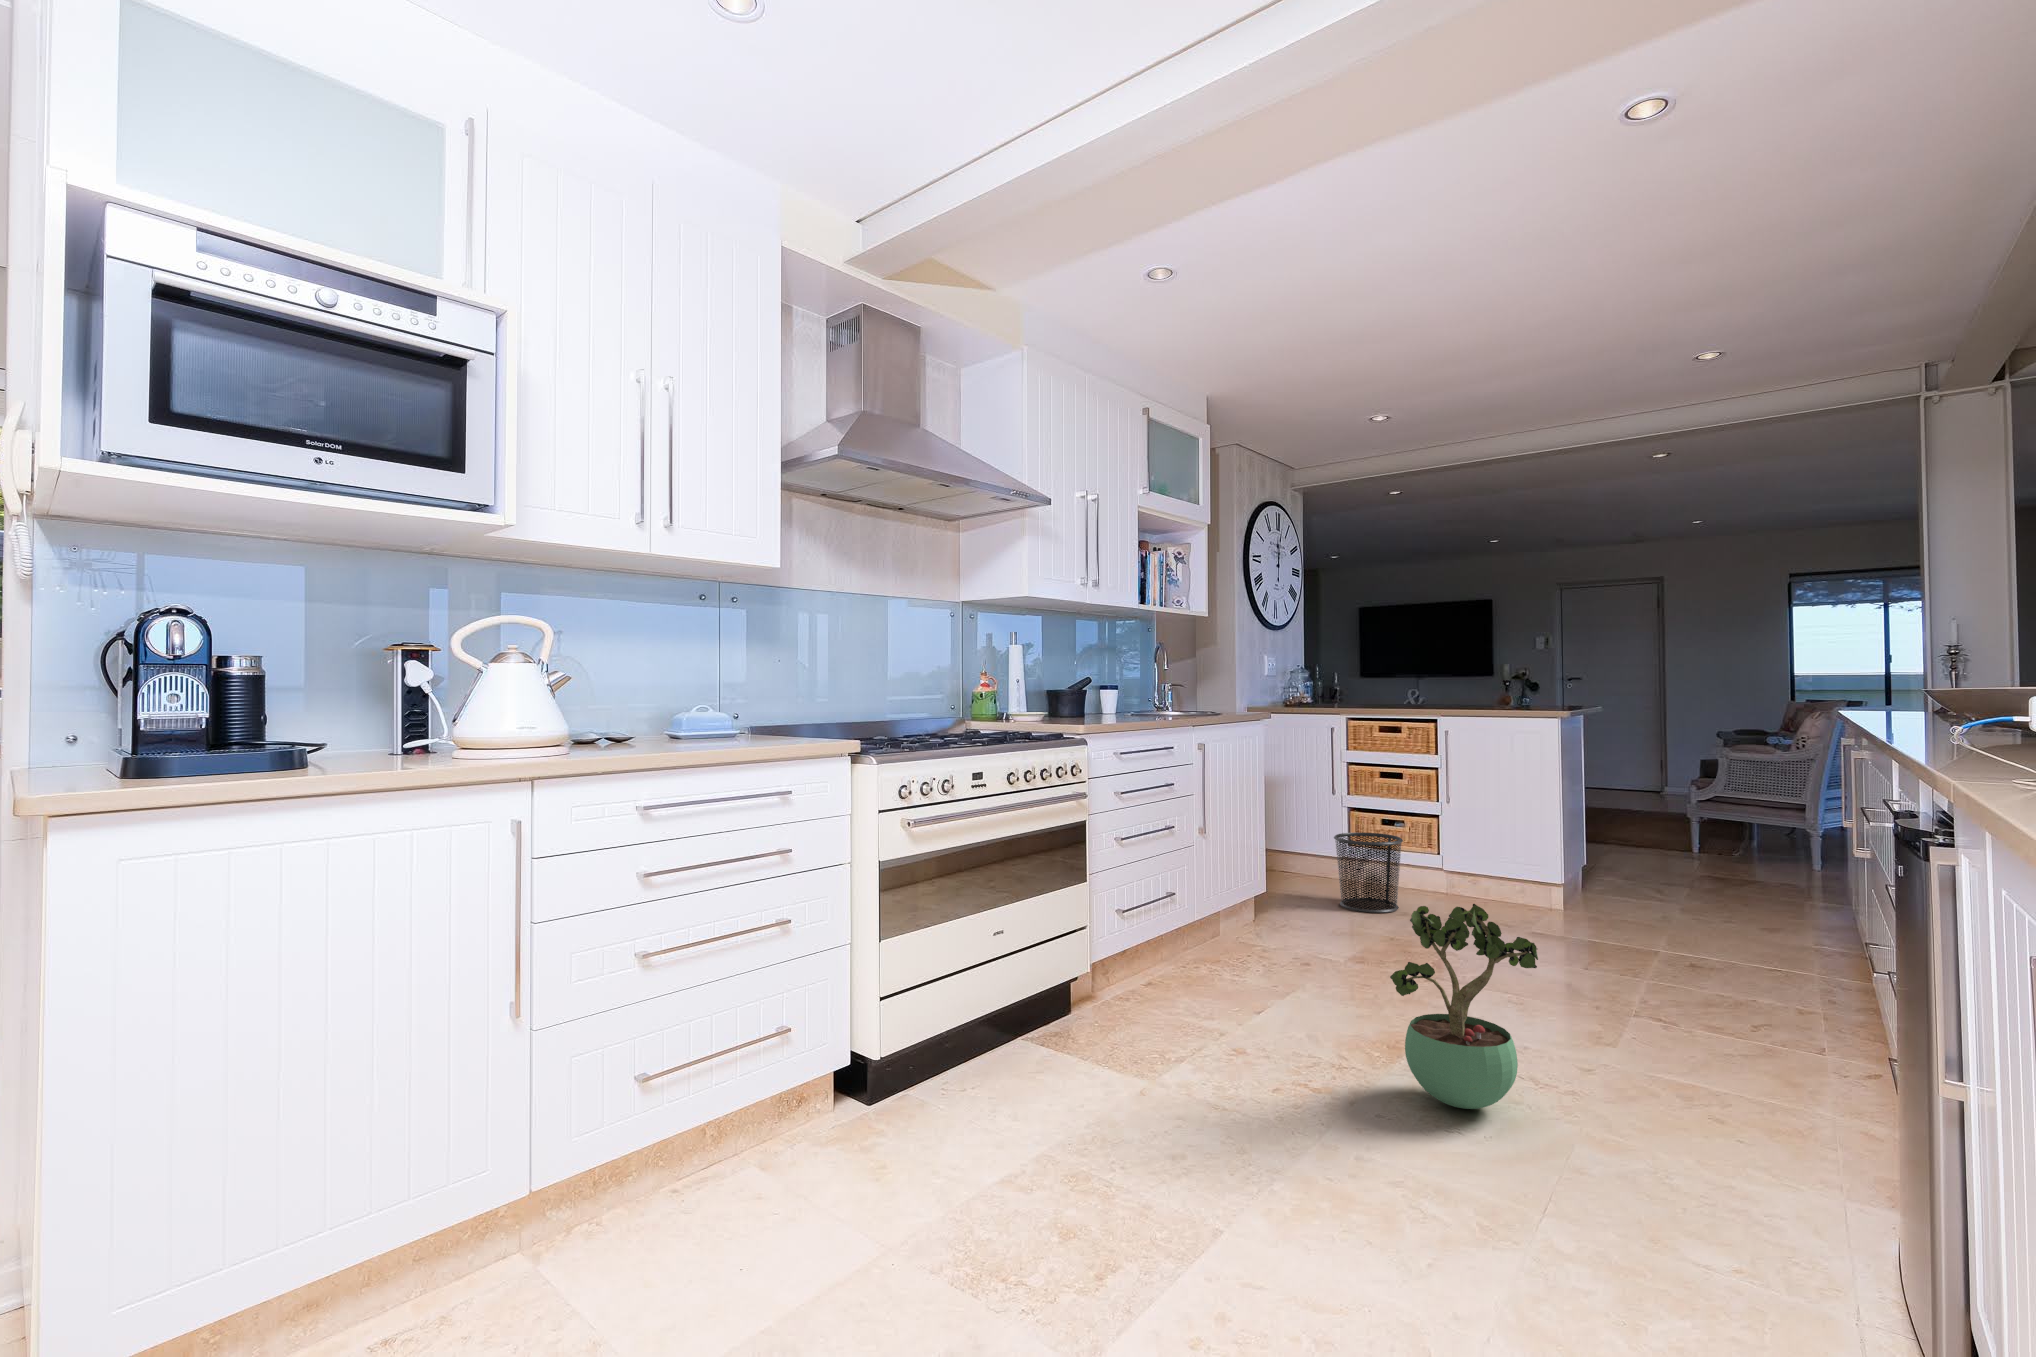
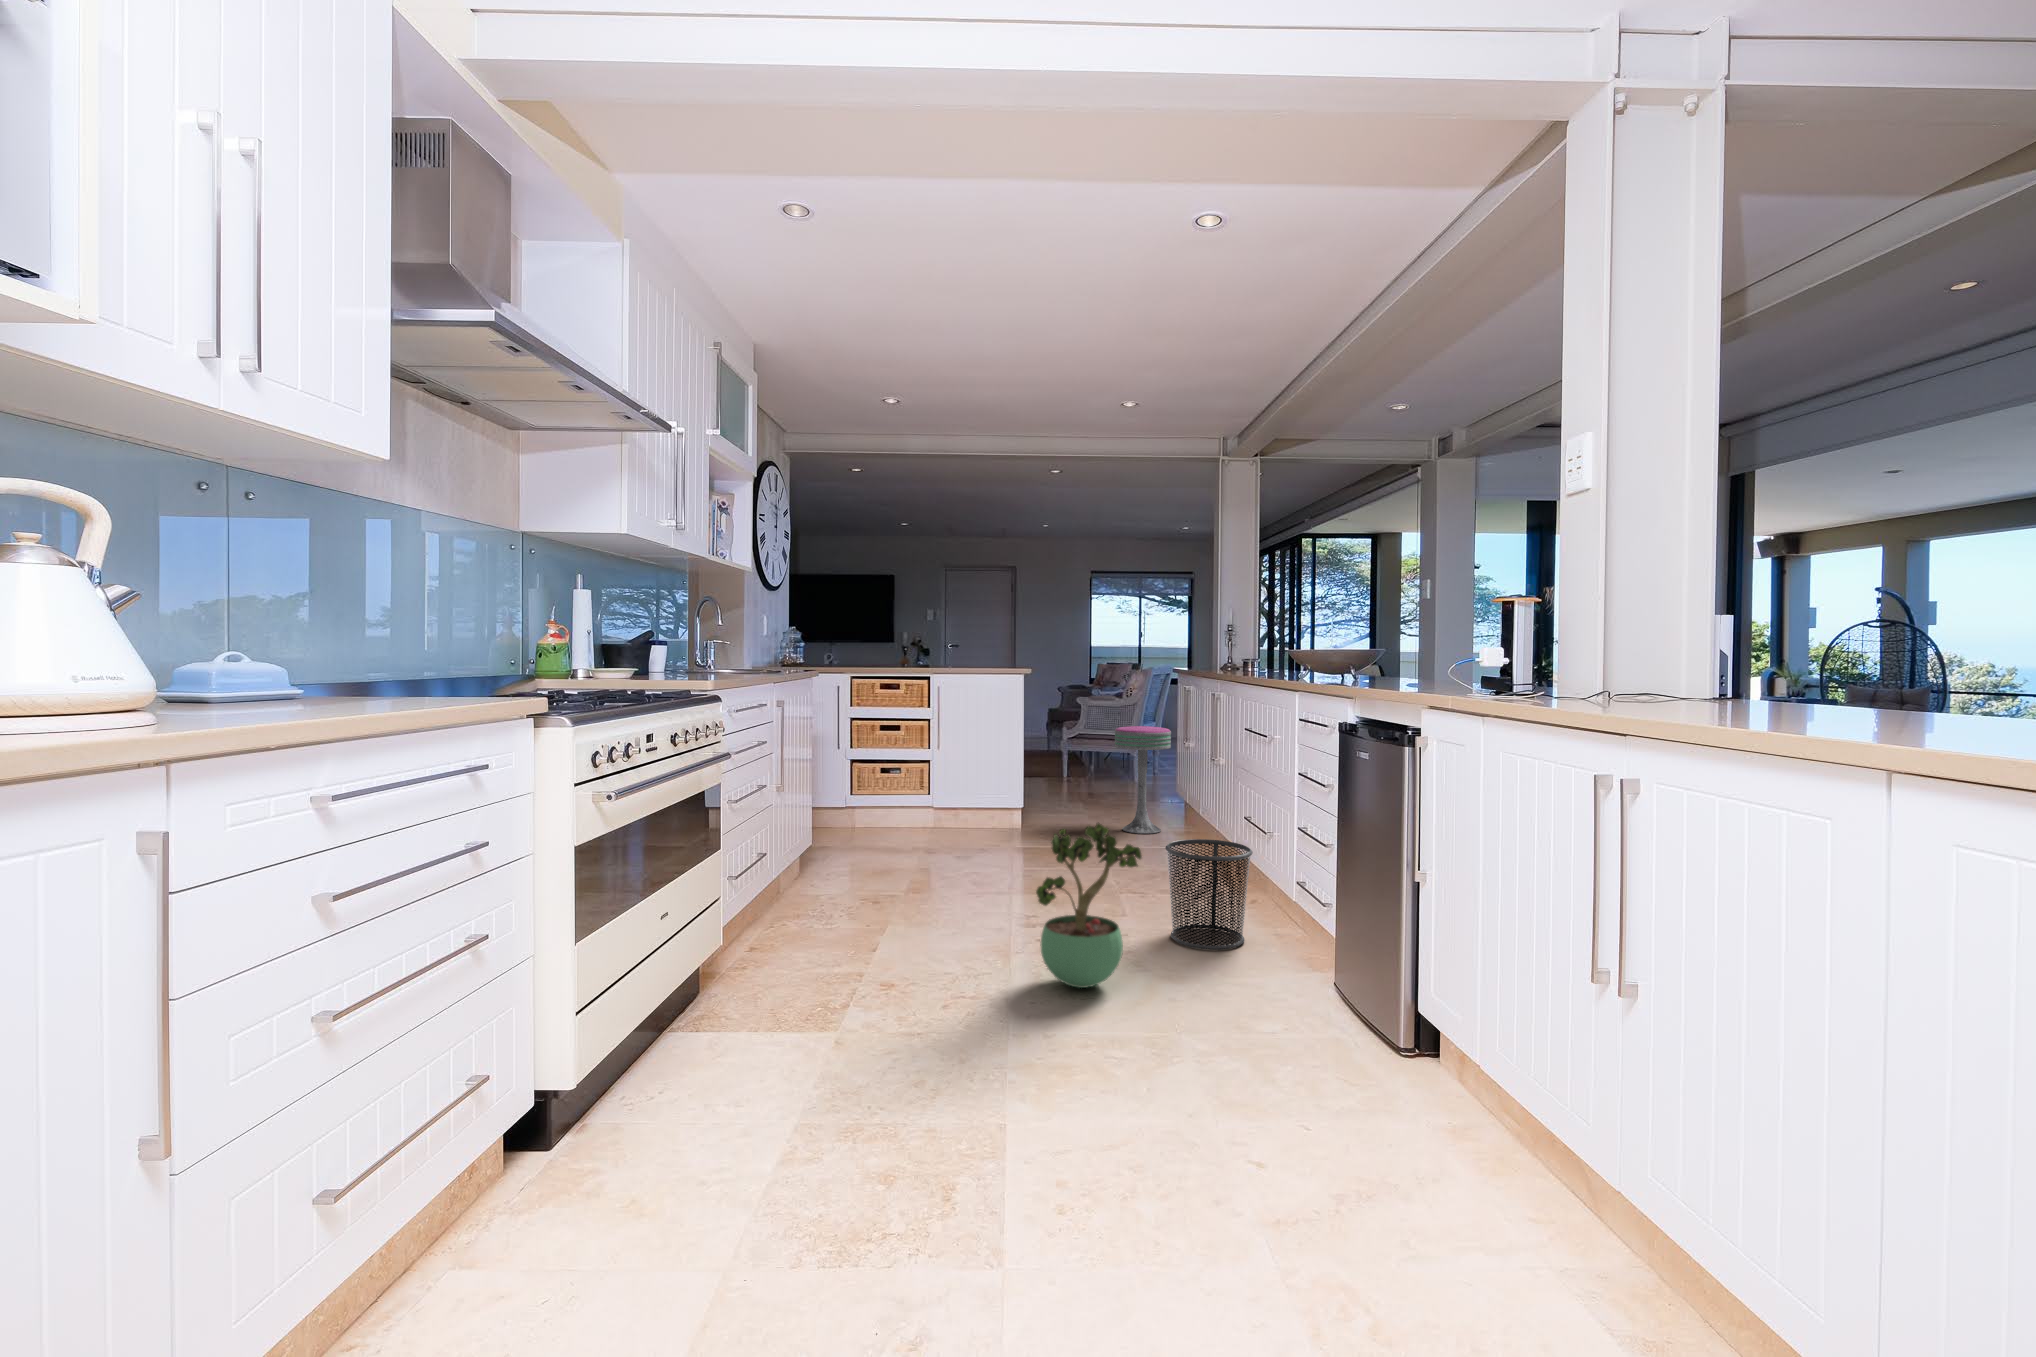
bar stool: none [1709,788,1809,940] -> present [1115,726,1171,834]
waste bin: present [1334,832,1403,913] -> present [1165,839,1253,950]

